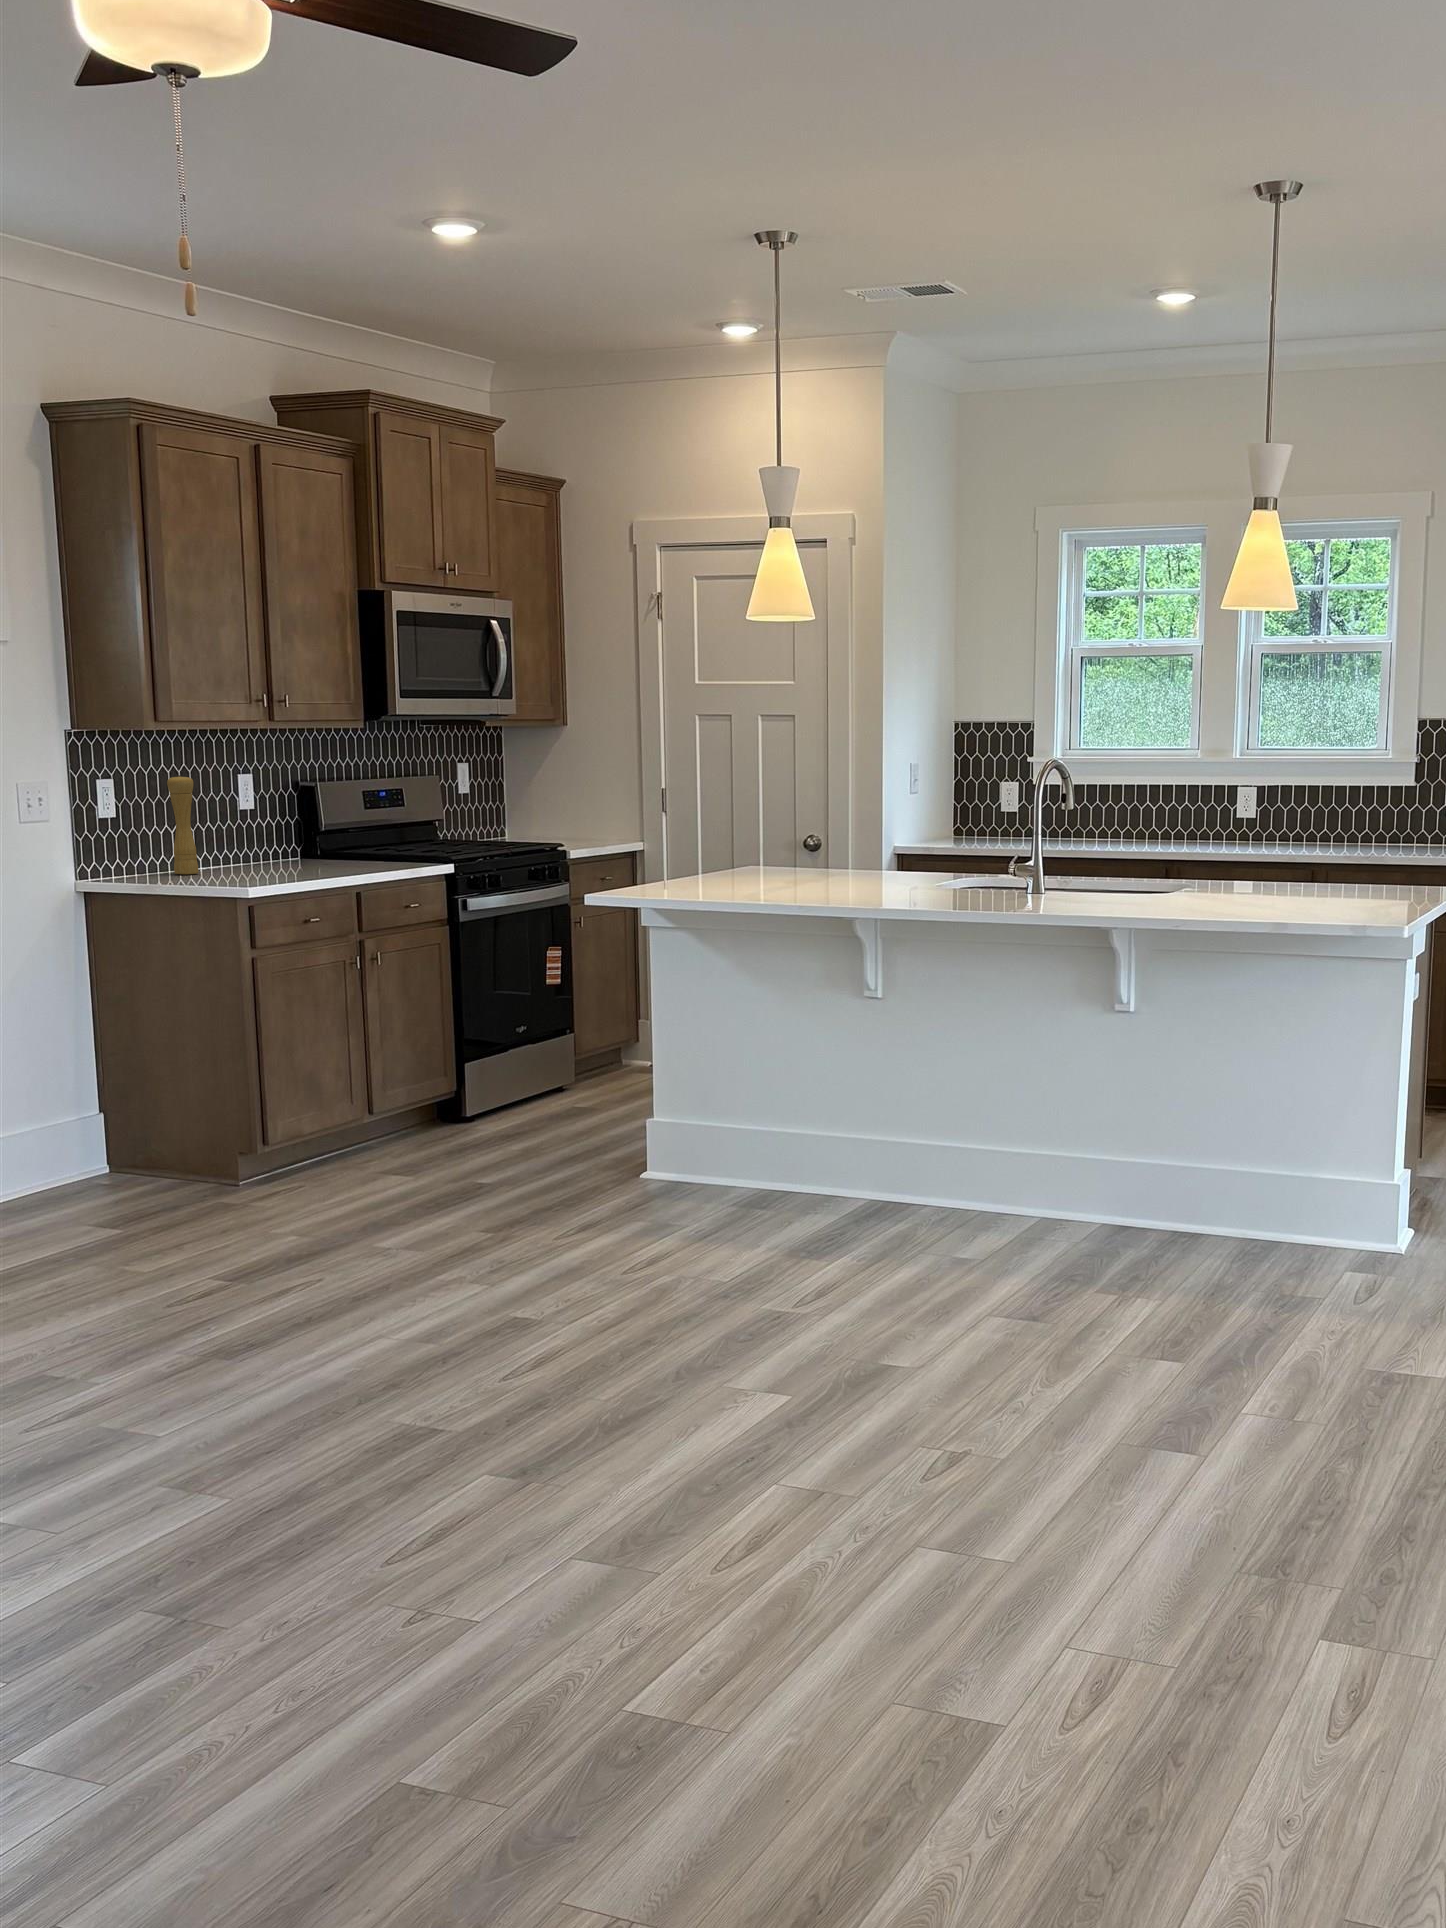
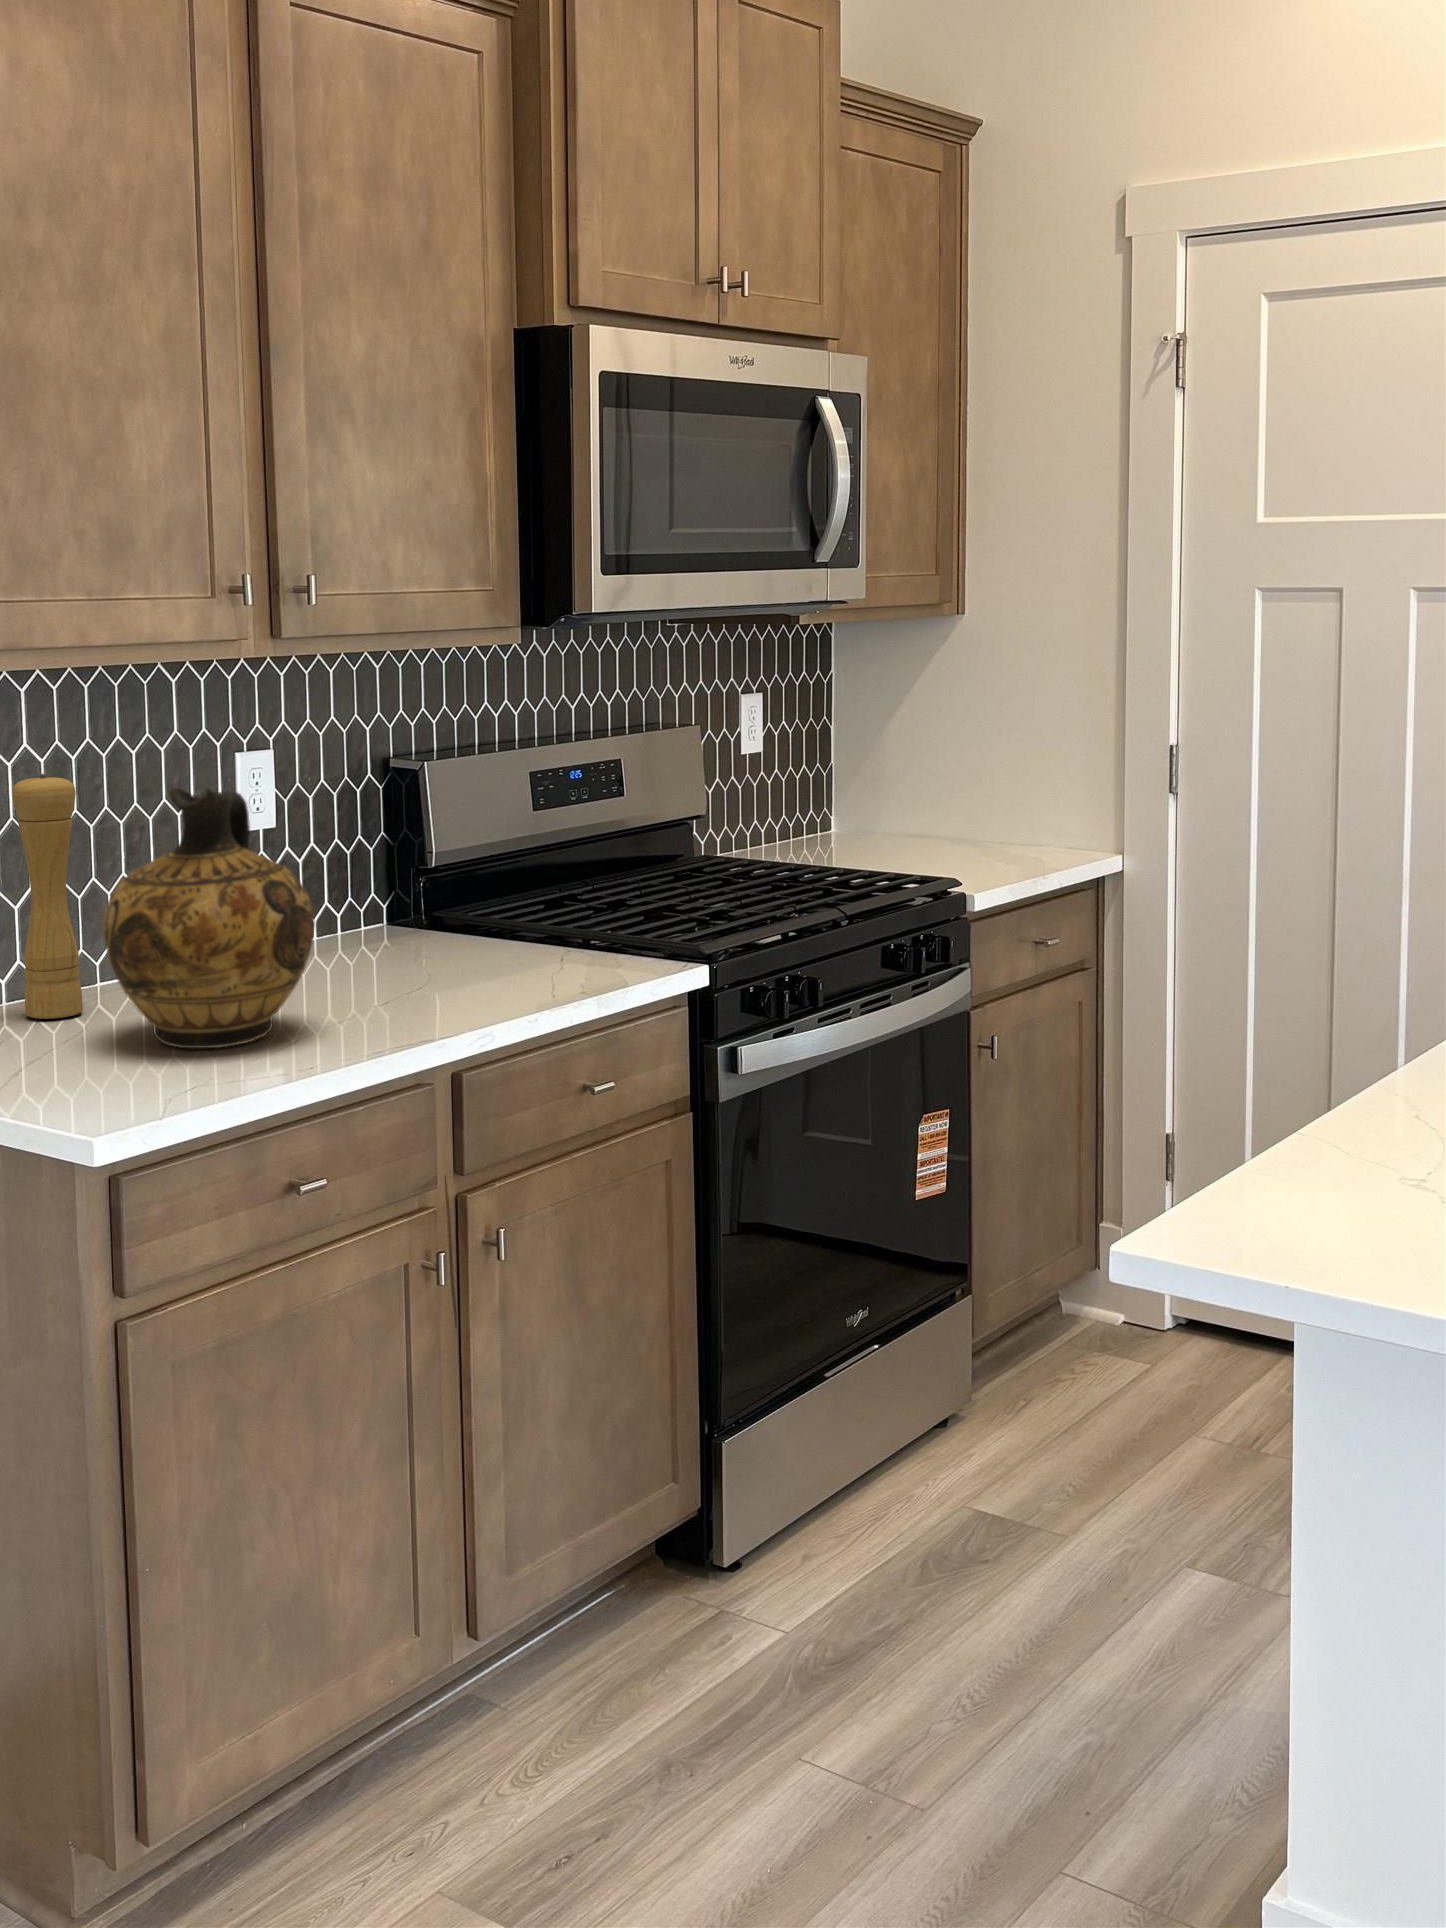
ceramic jug: none [219,776,302,877] -> present [103,788,315,1048]

